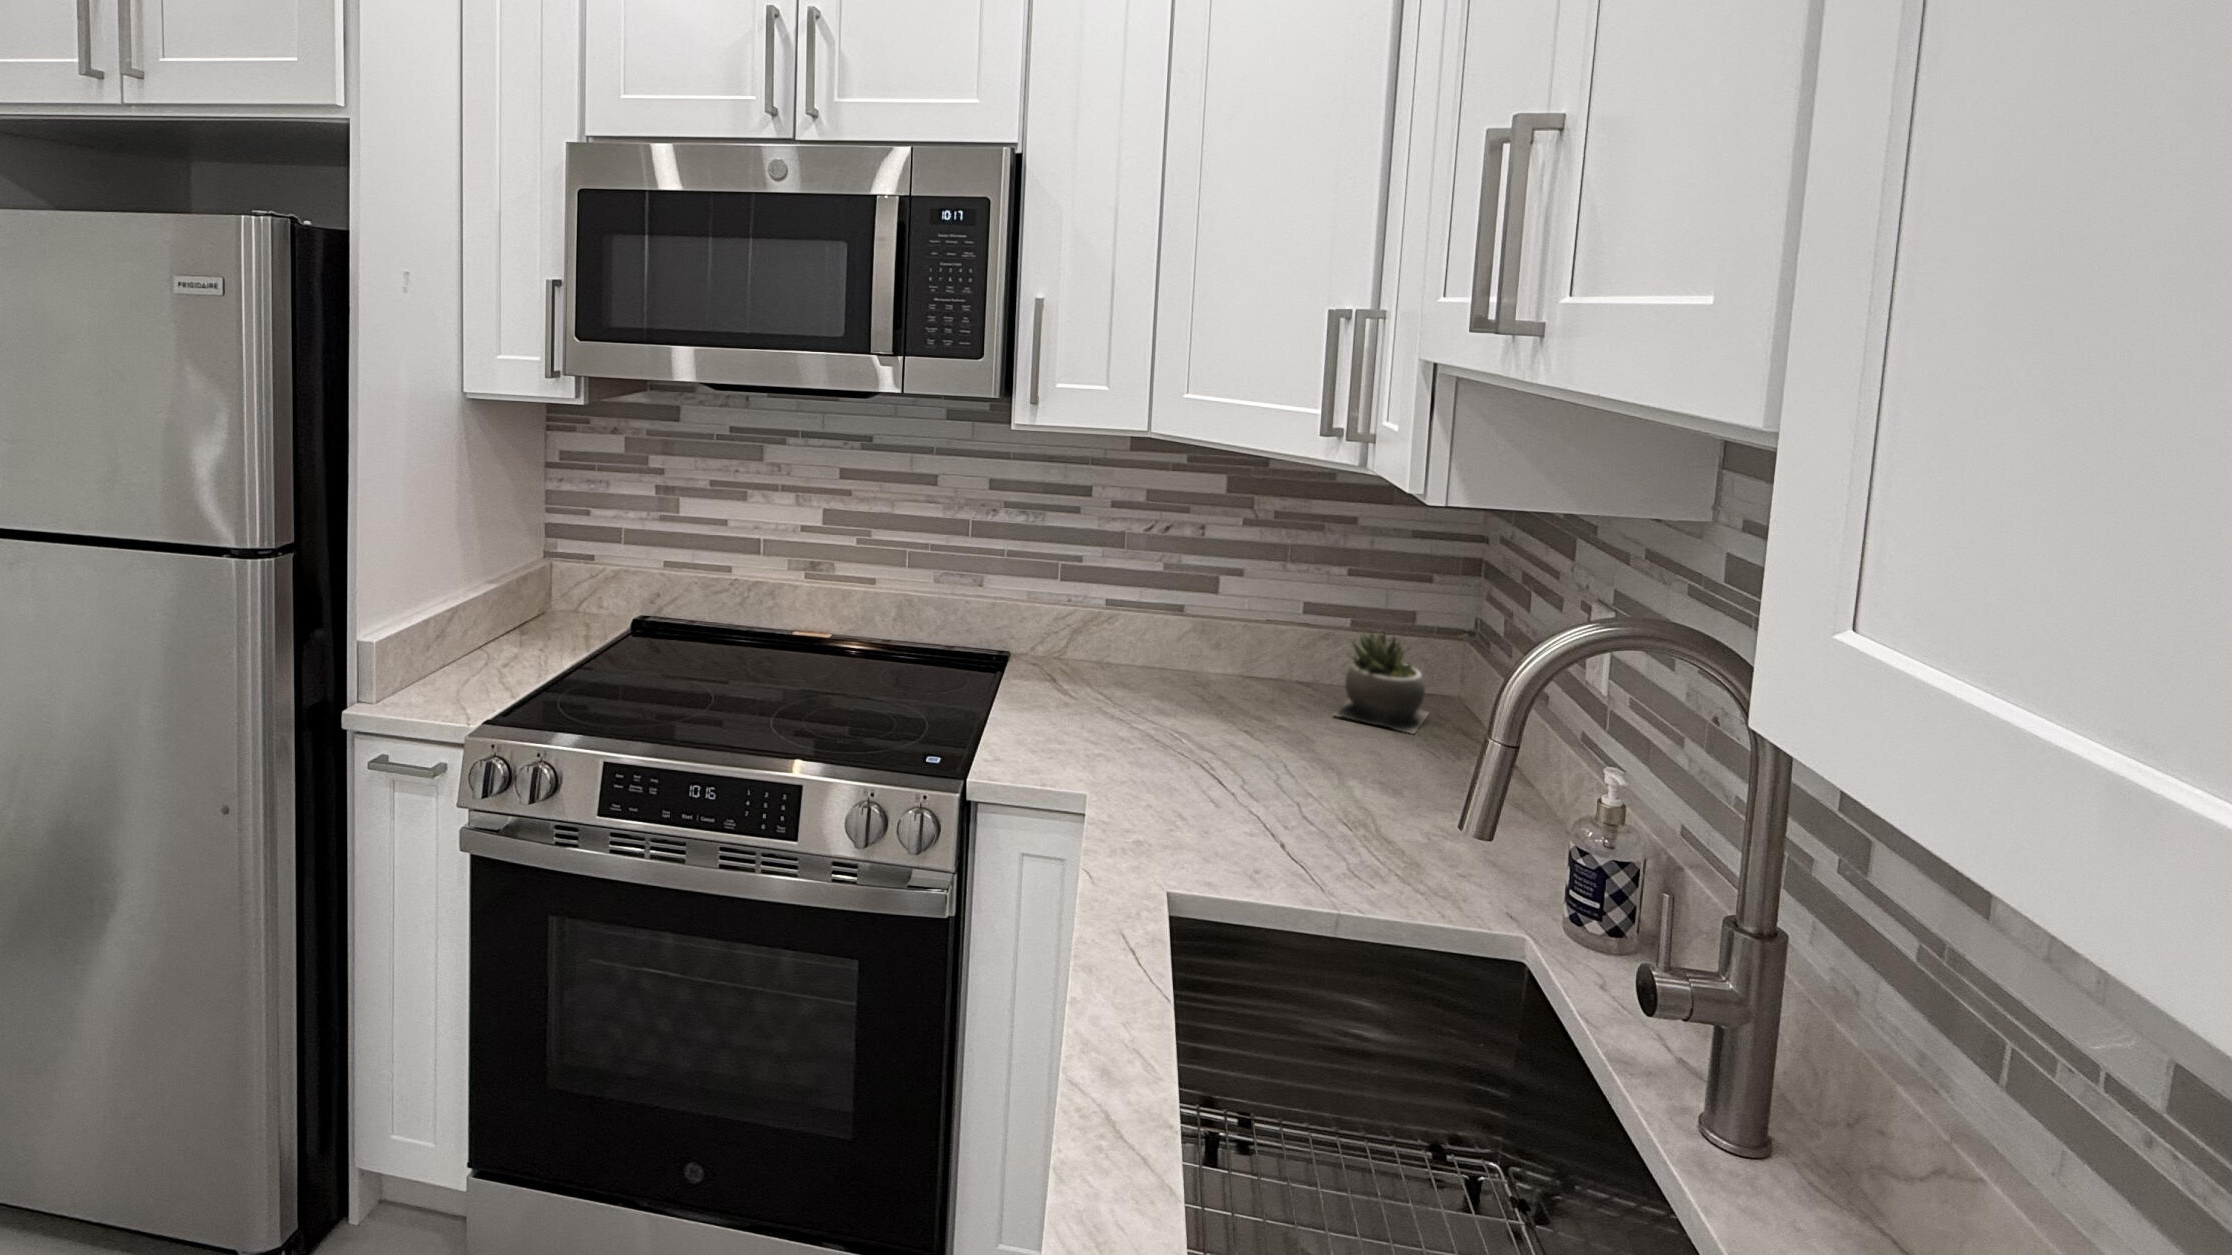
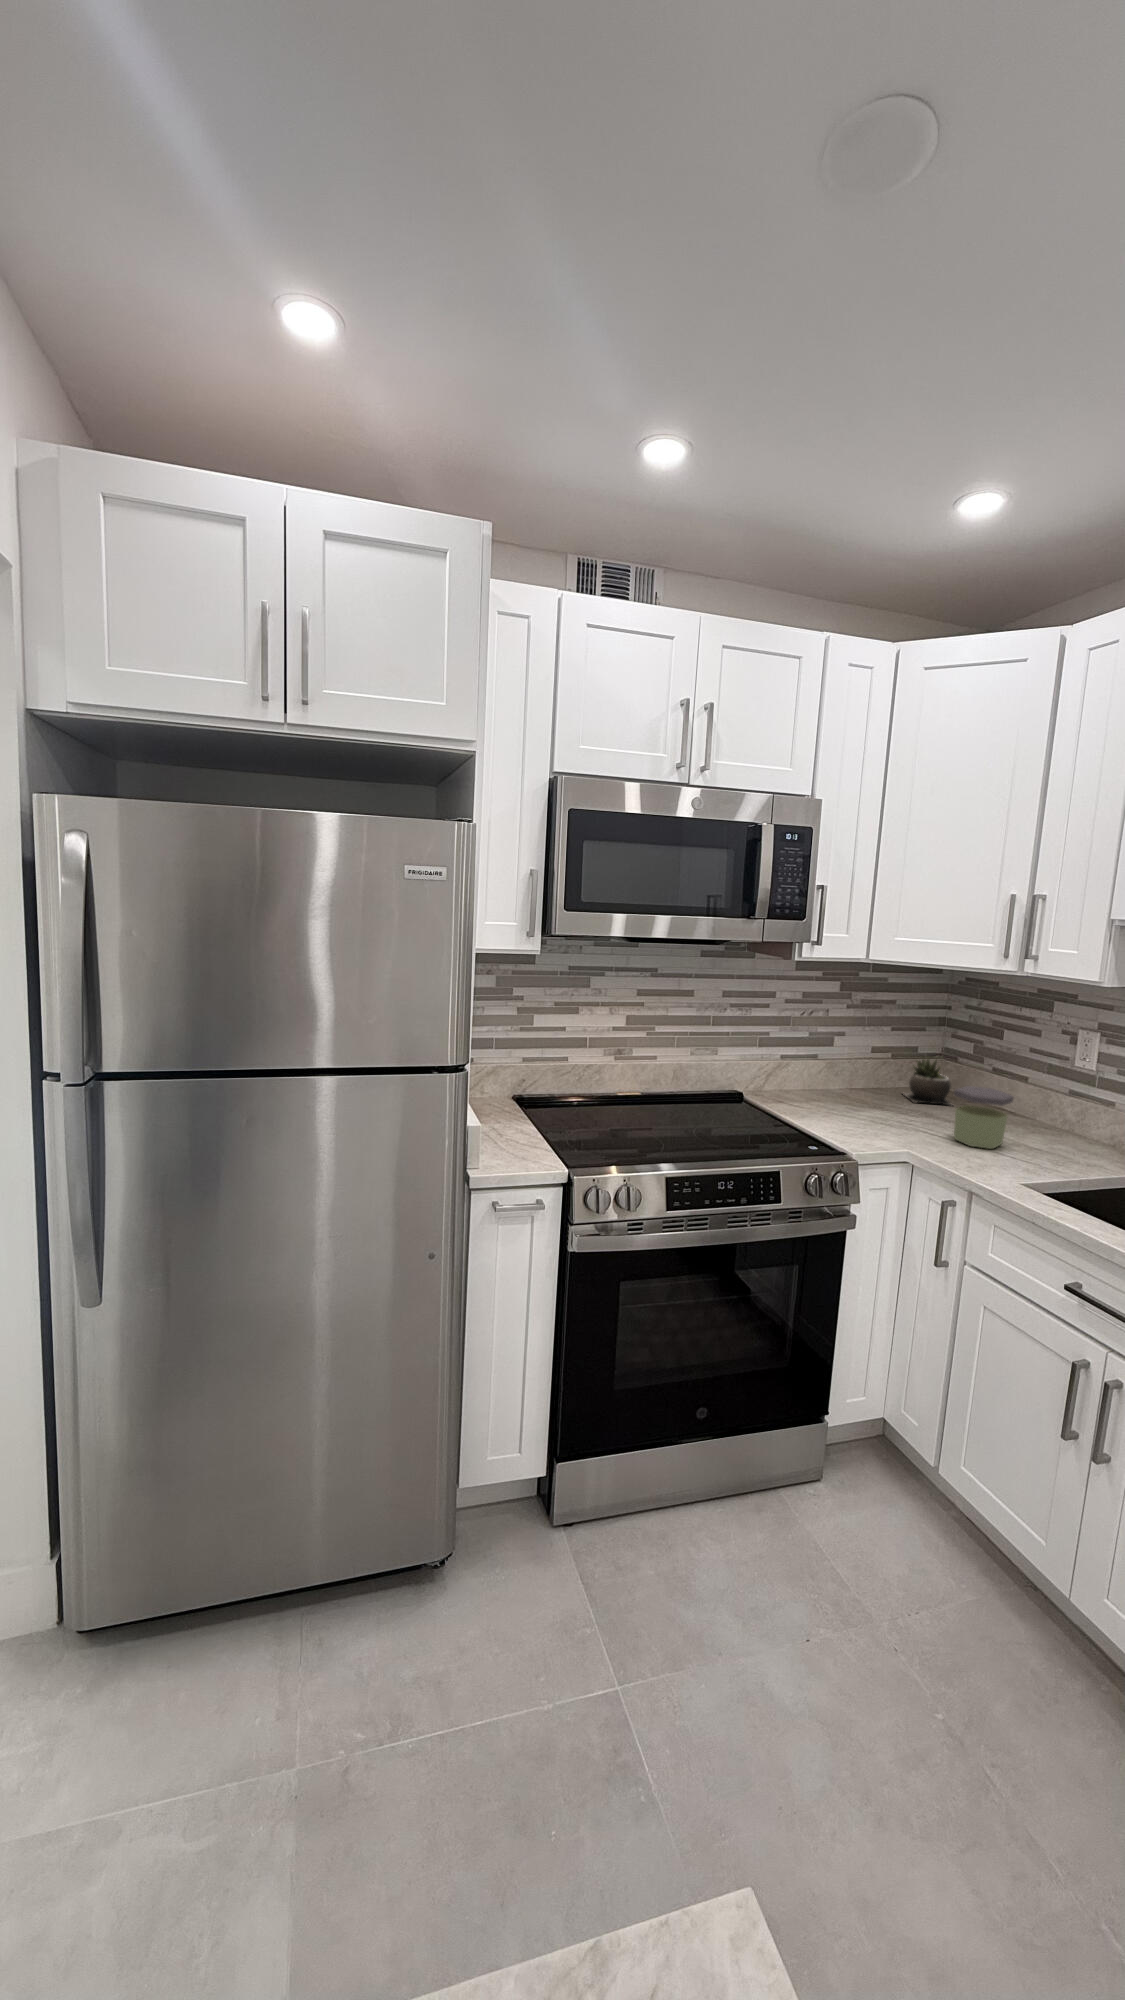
jar: none [1240,688,1340,821] -> present [954,1086,1013,1149]

